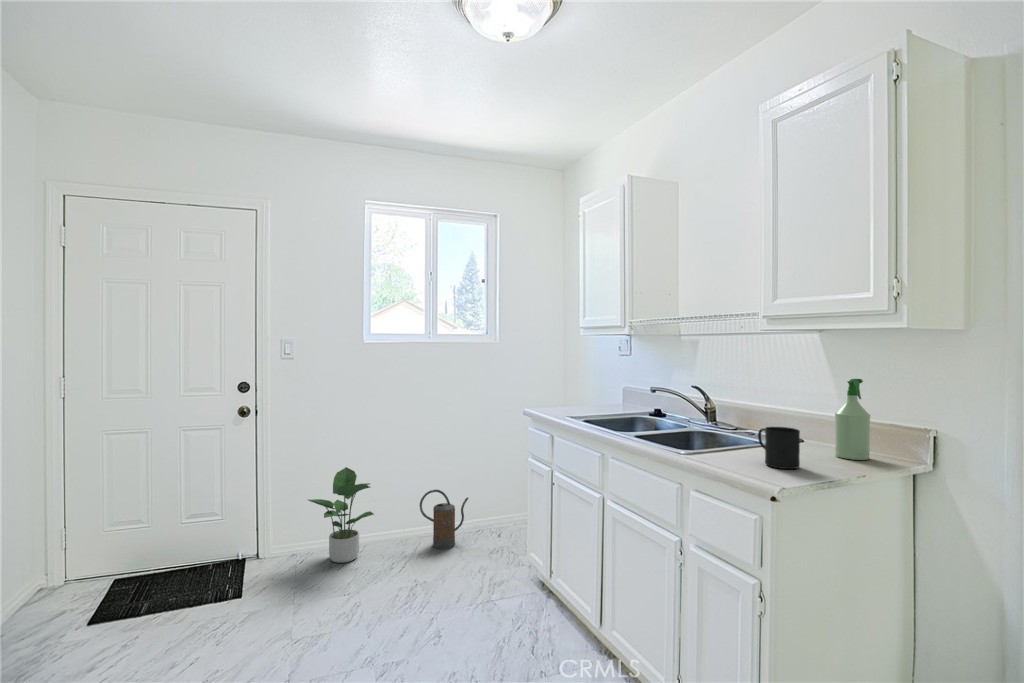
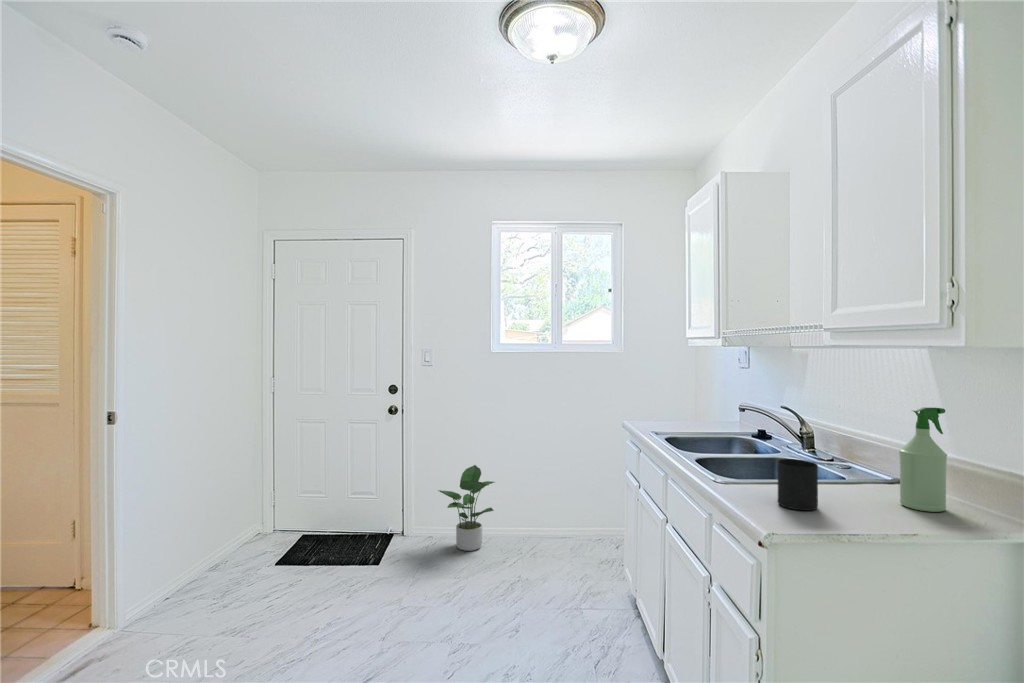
watering can: present [420,490,468,549] -> none [538,495,587,554]

